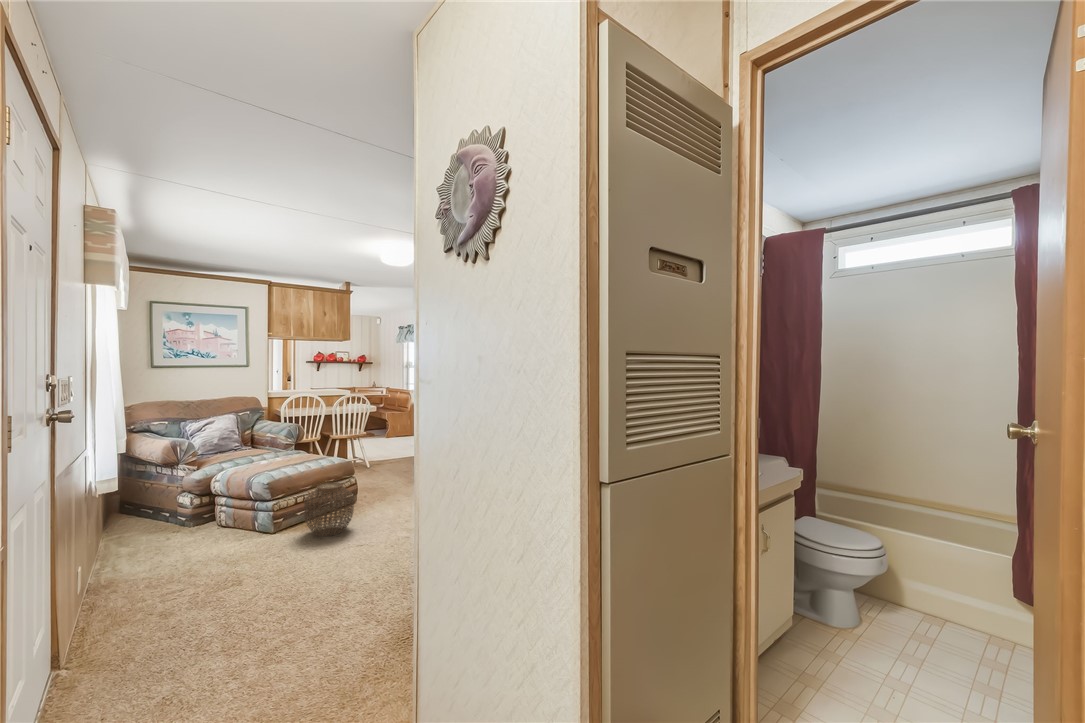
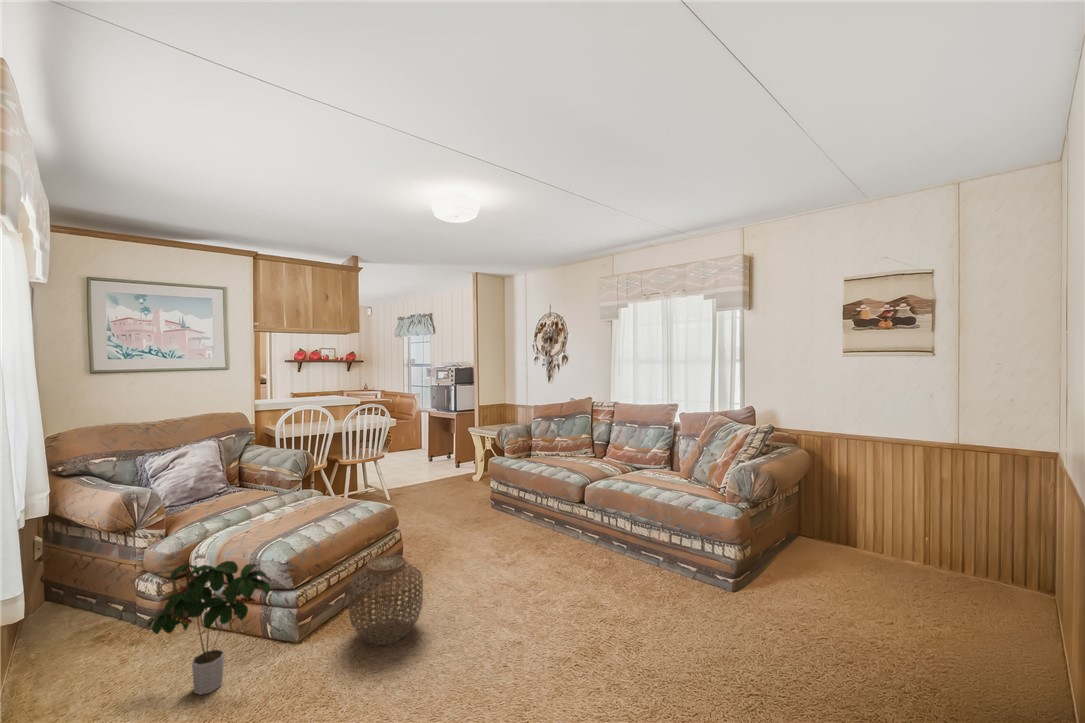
potted plant: none [181,475,252,553] -> present [148,561,270,695]

